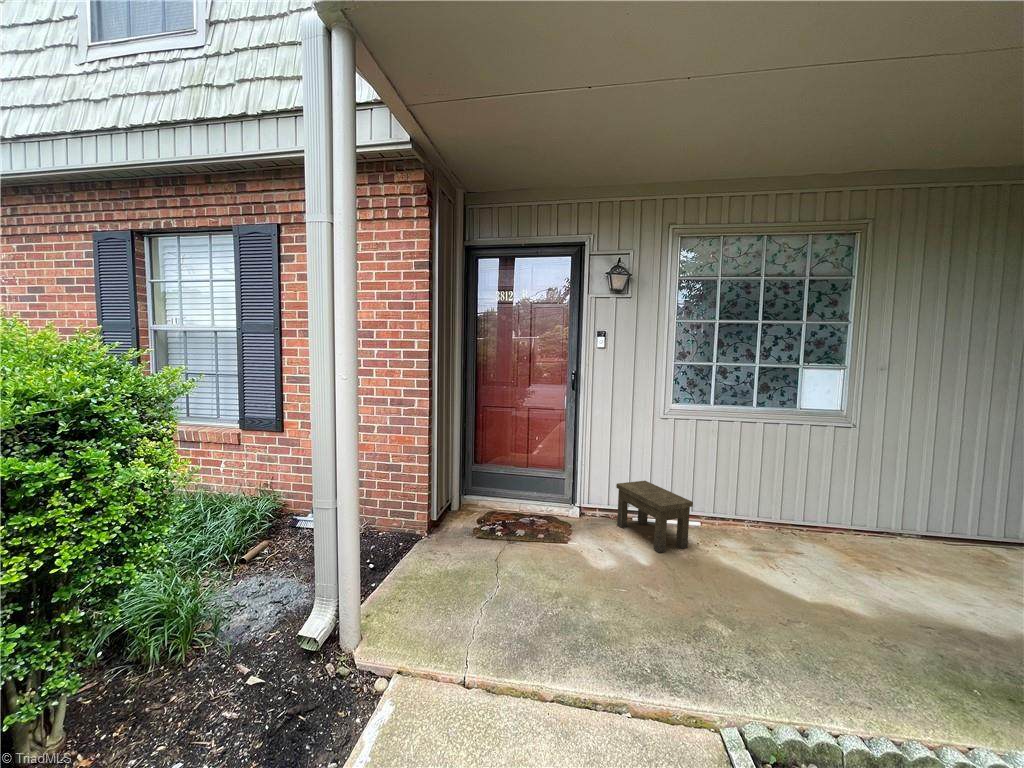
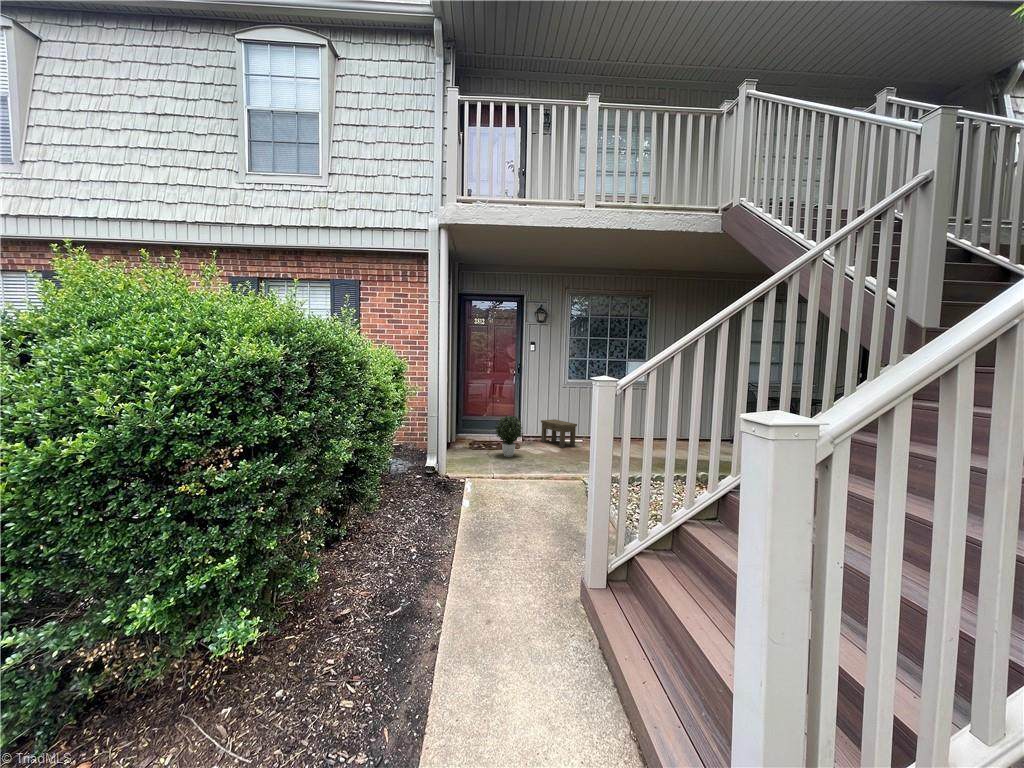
potted plant: none [507,494,571,588] -> present [495,416,523,457]

